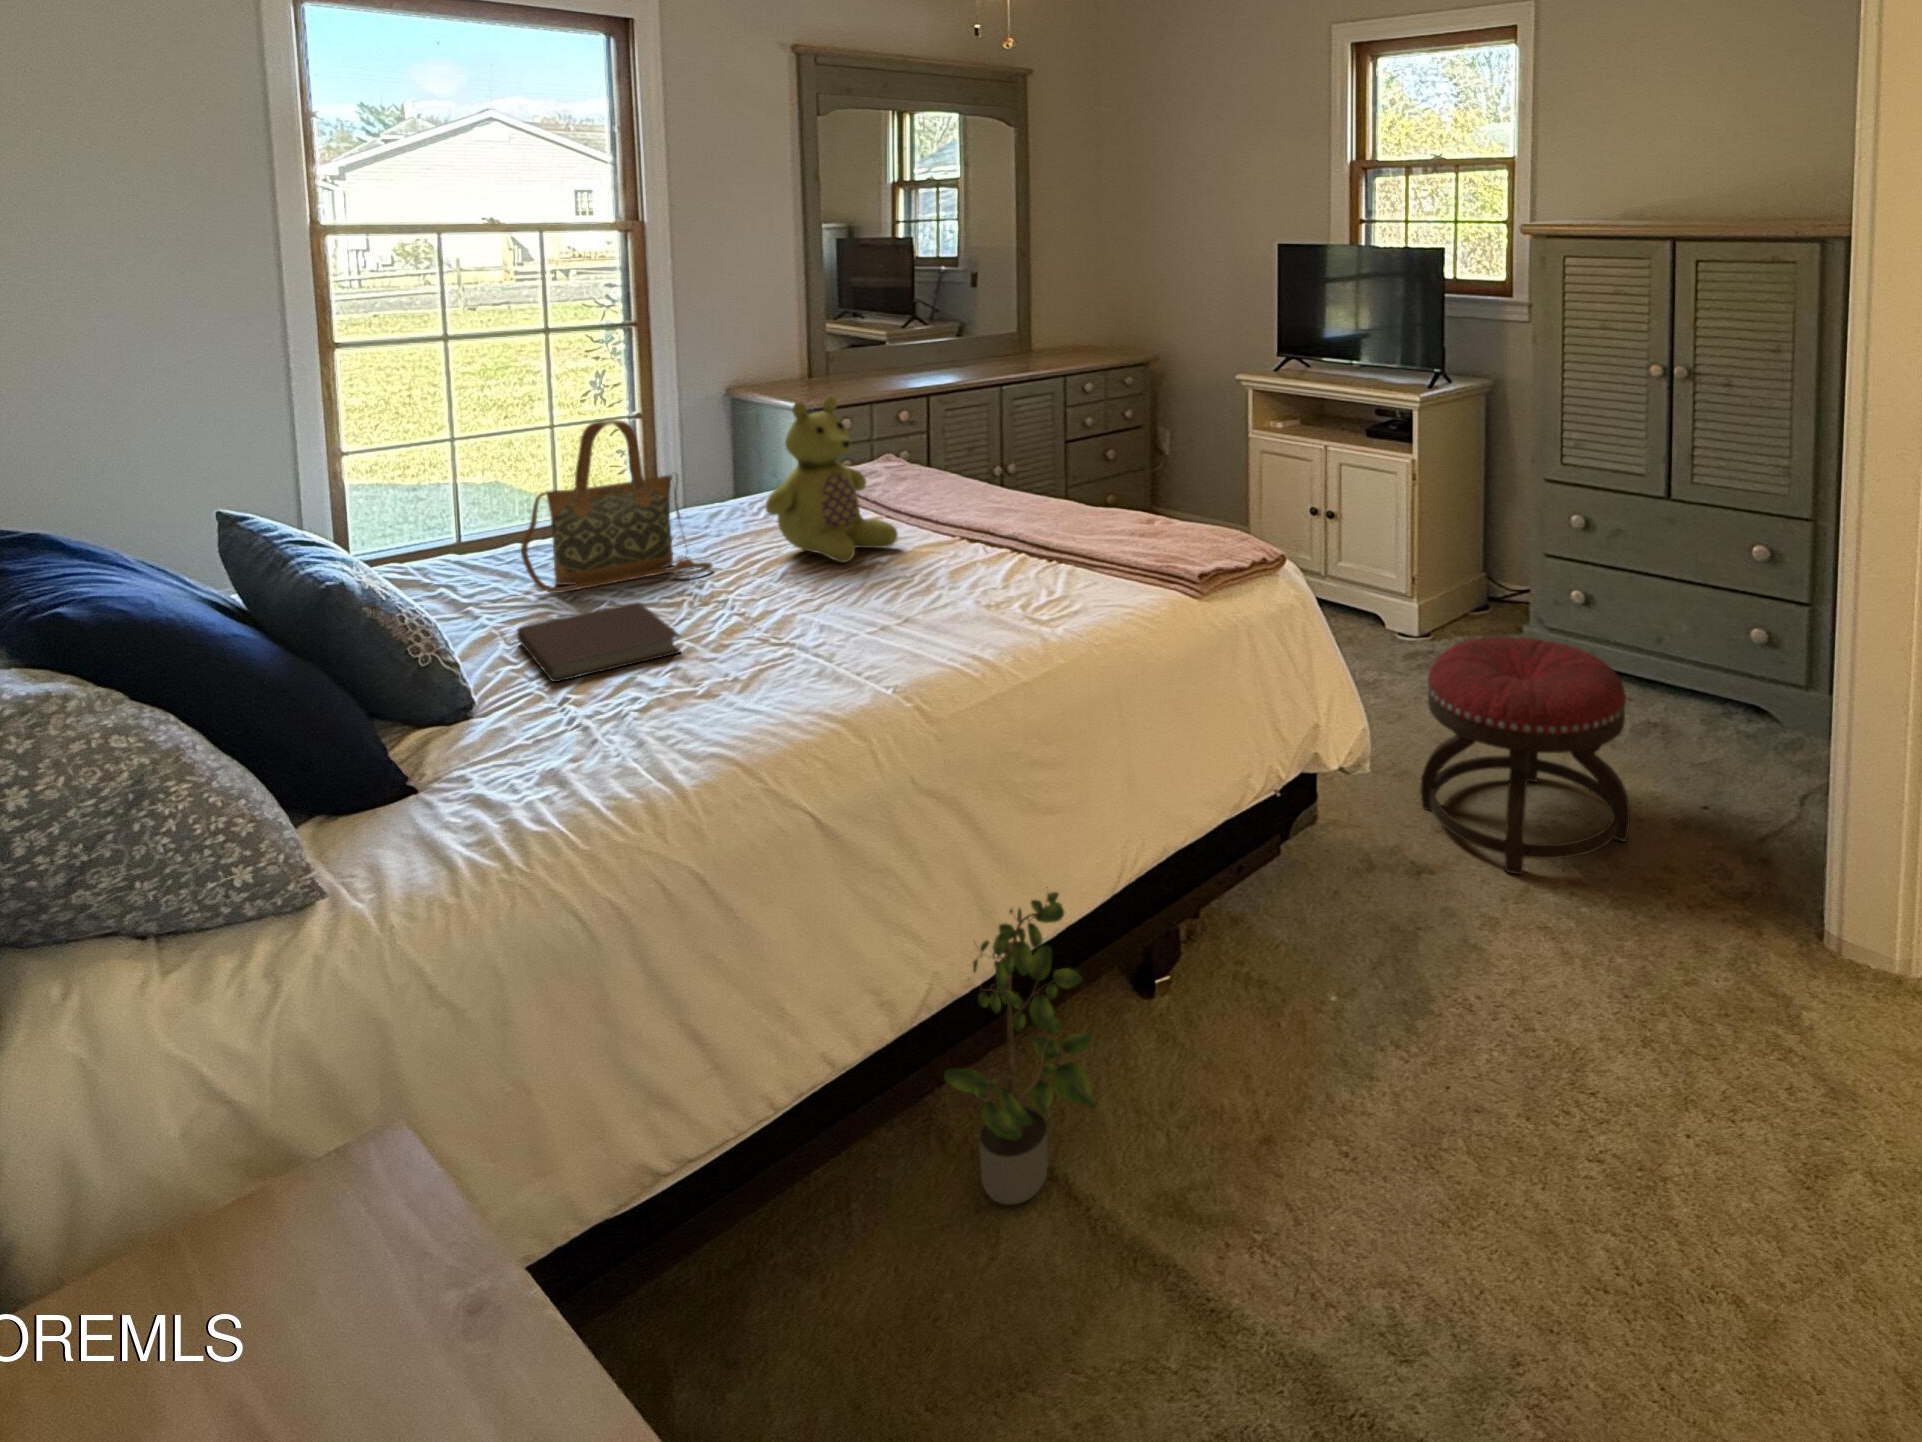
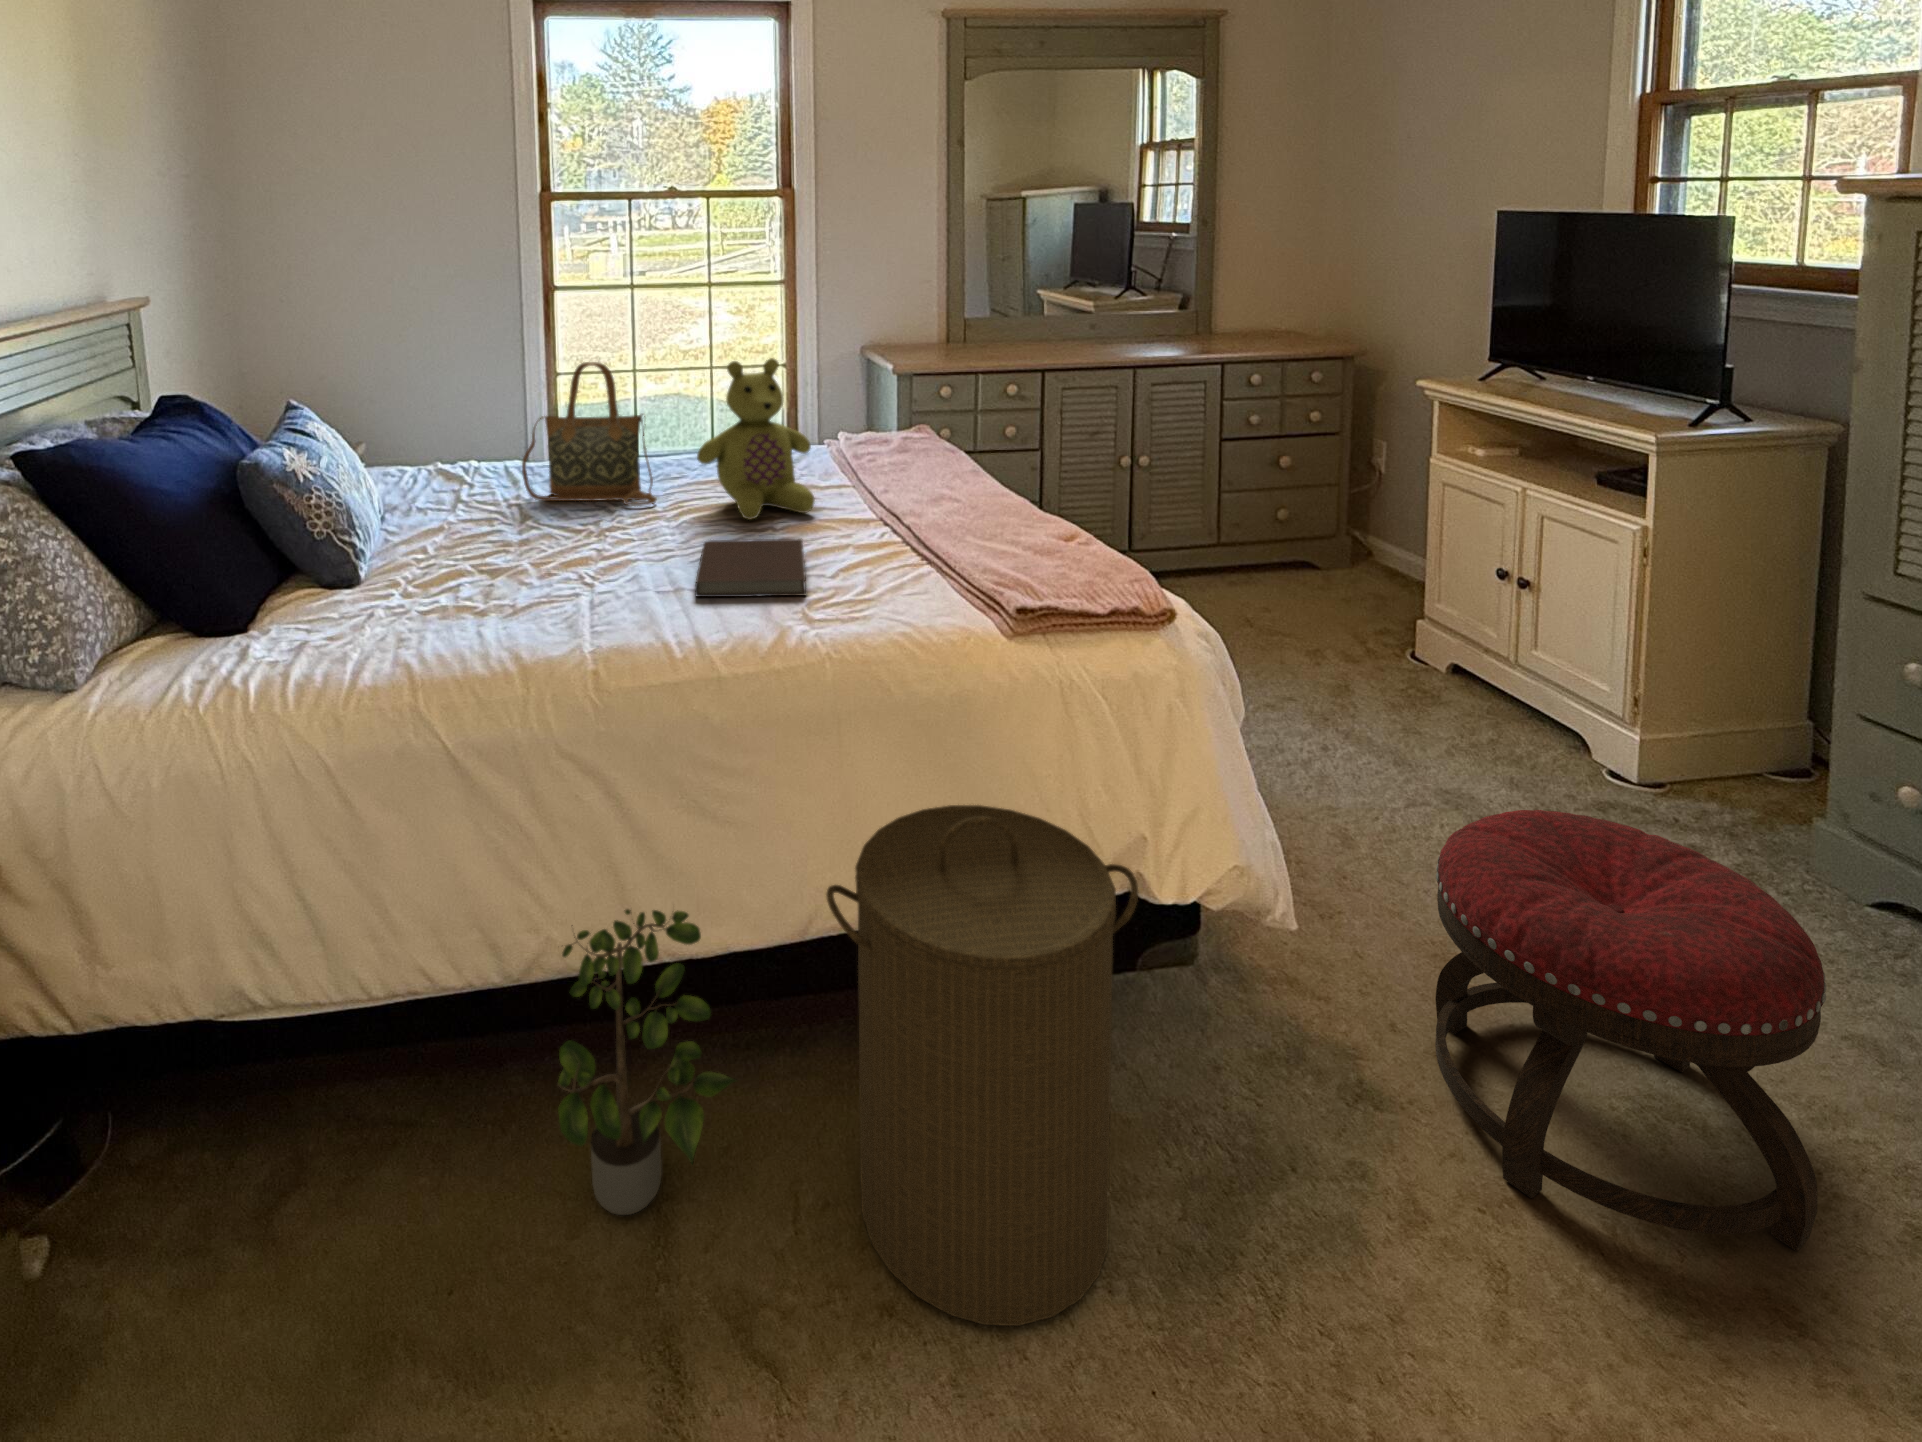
notebook: present [517,602,681,682] -> present [695,539,806,597]
laundry hamper: none [1170,720,1372,1111] -> present [826,805,1138,1326]

